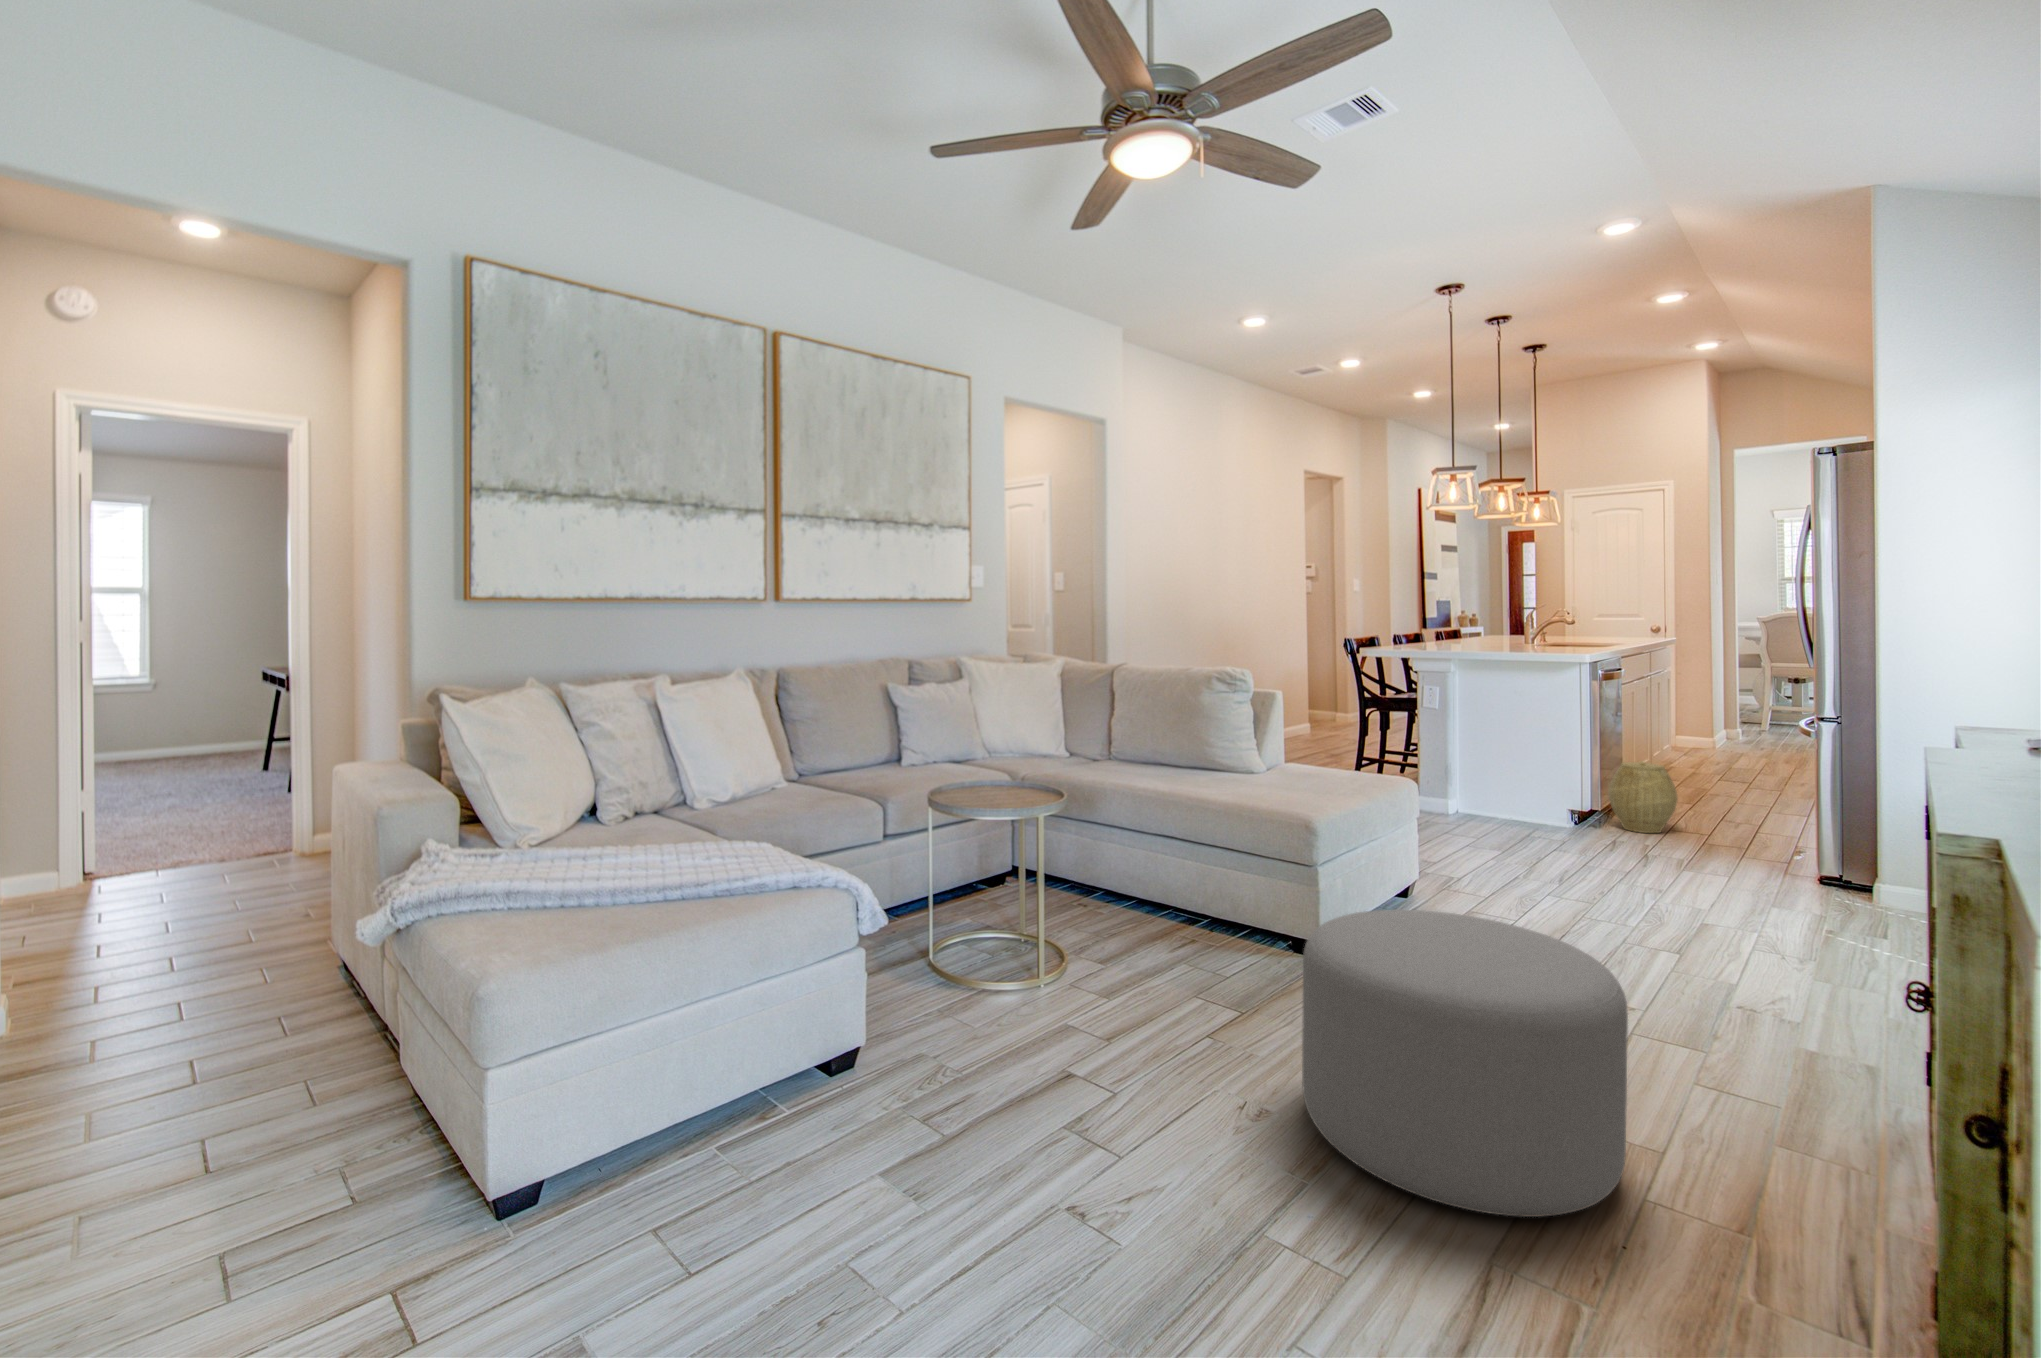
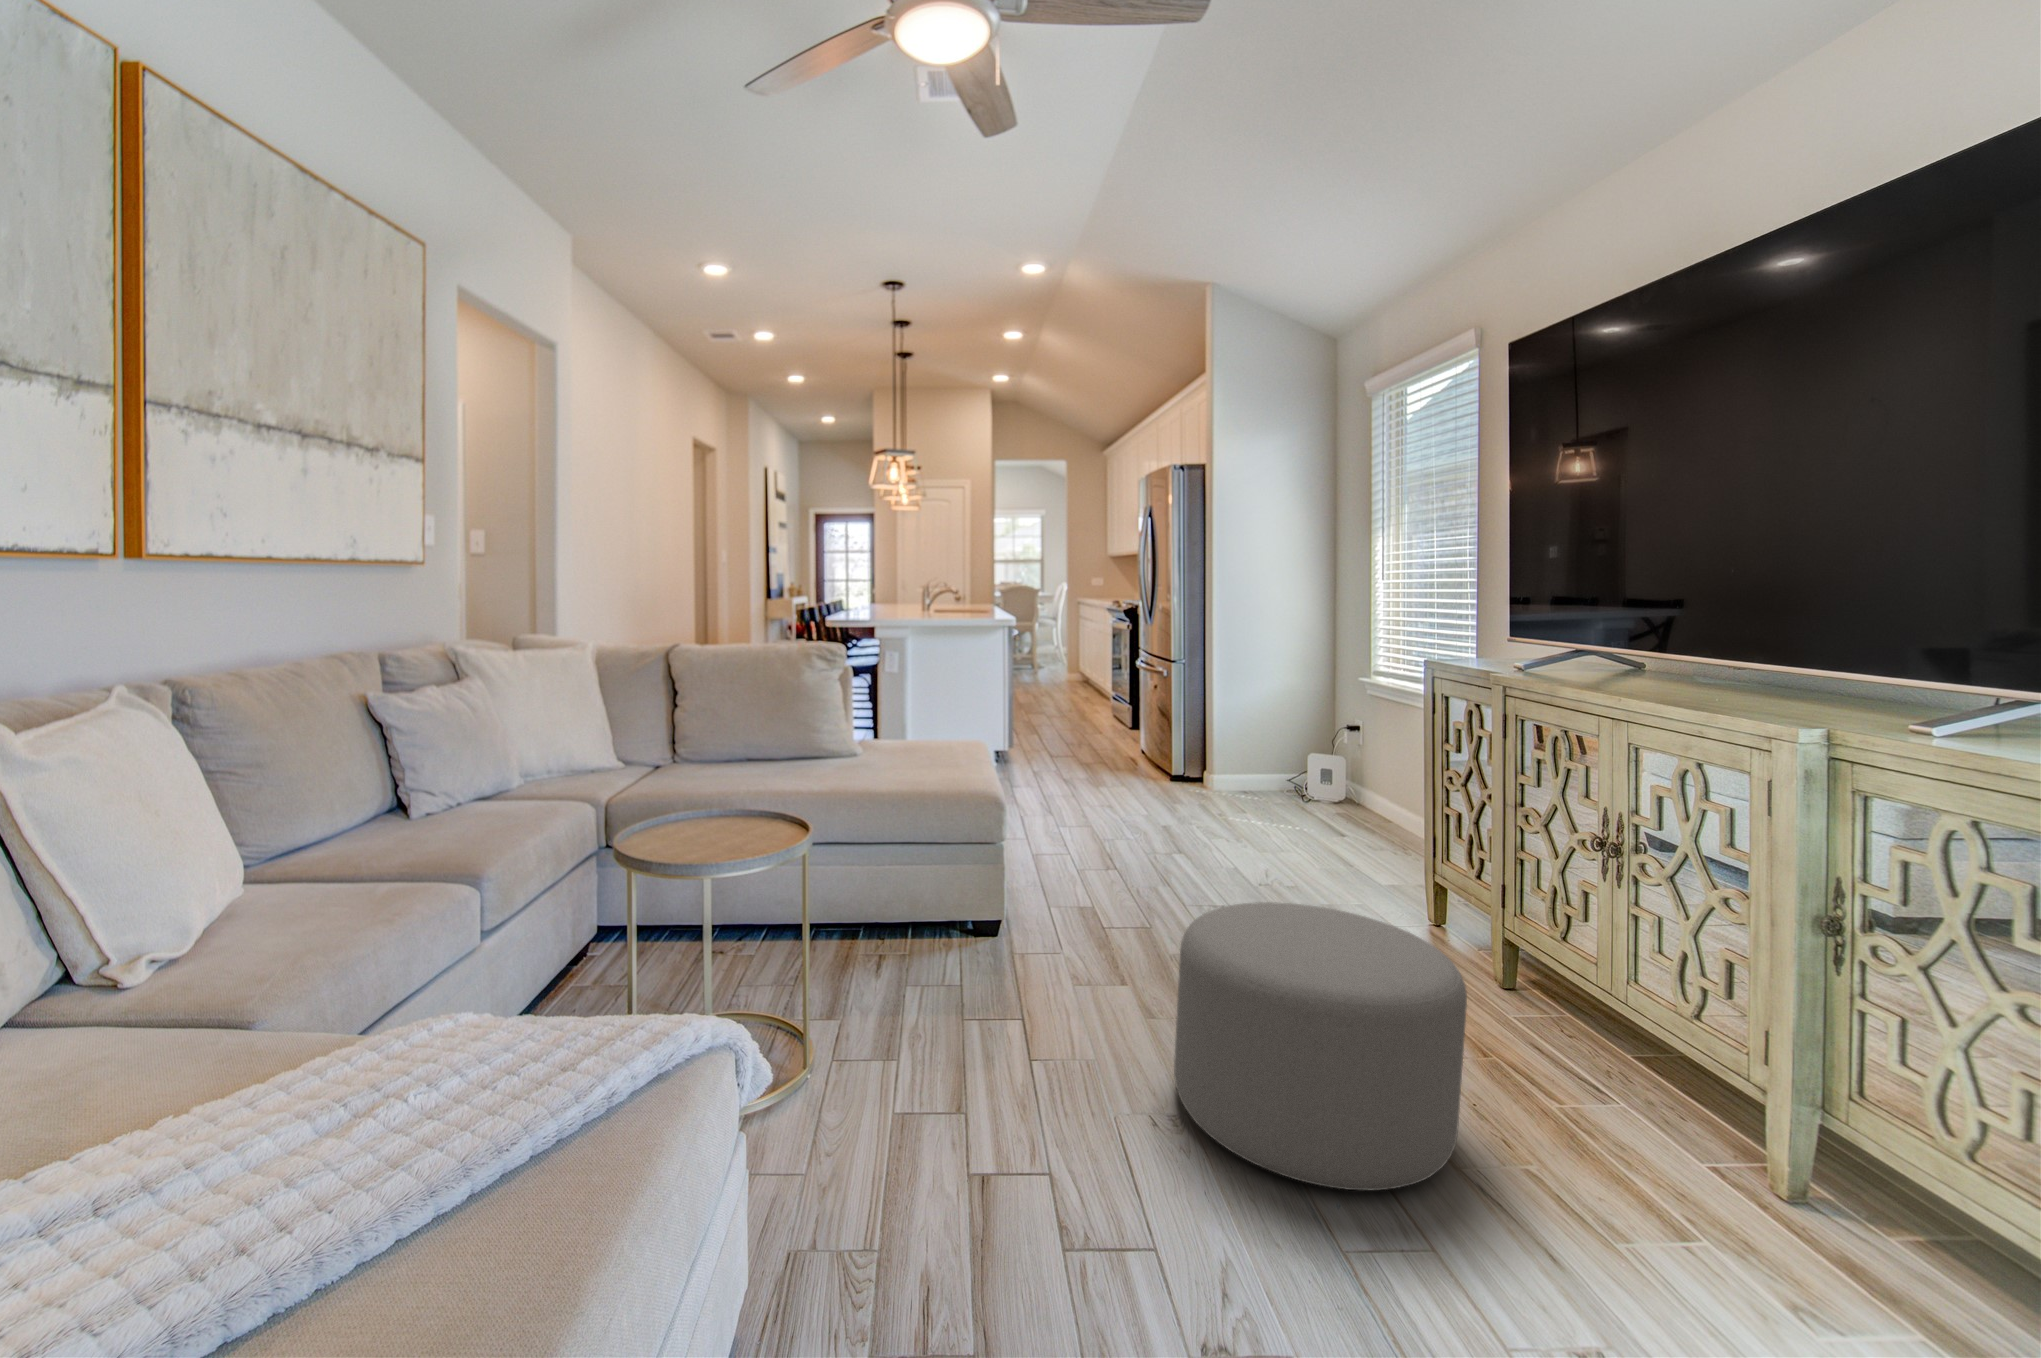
woven basket: present [1608,761,1678,833] -> none [1026,722,1072,781]

